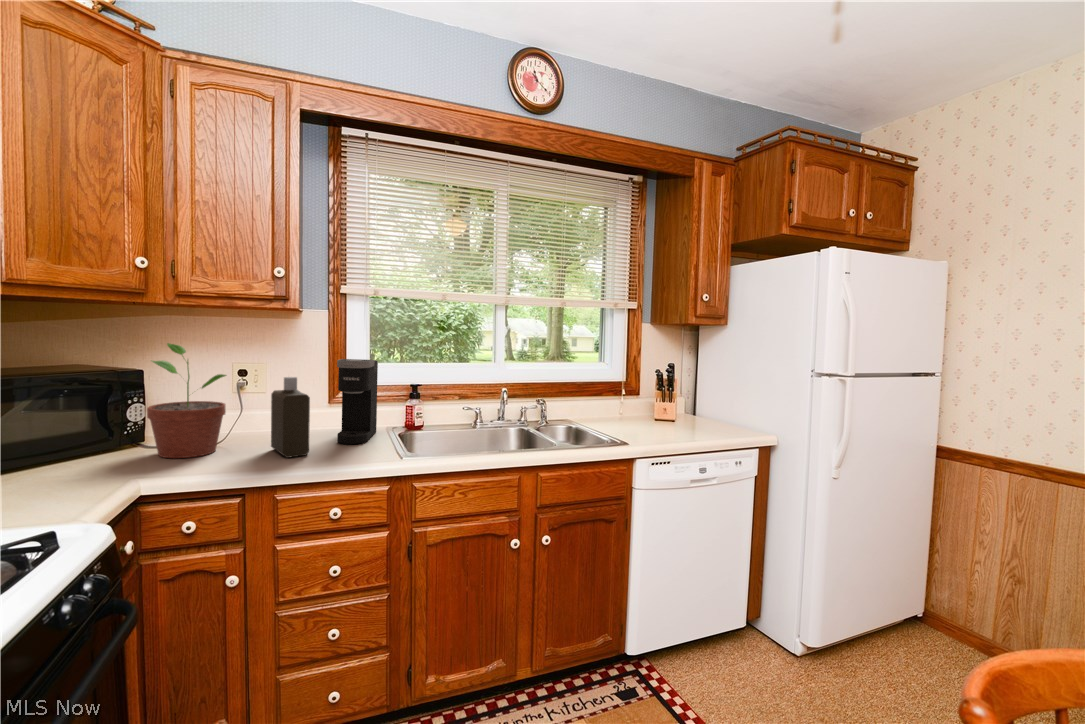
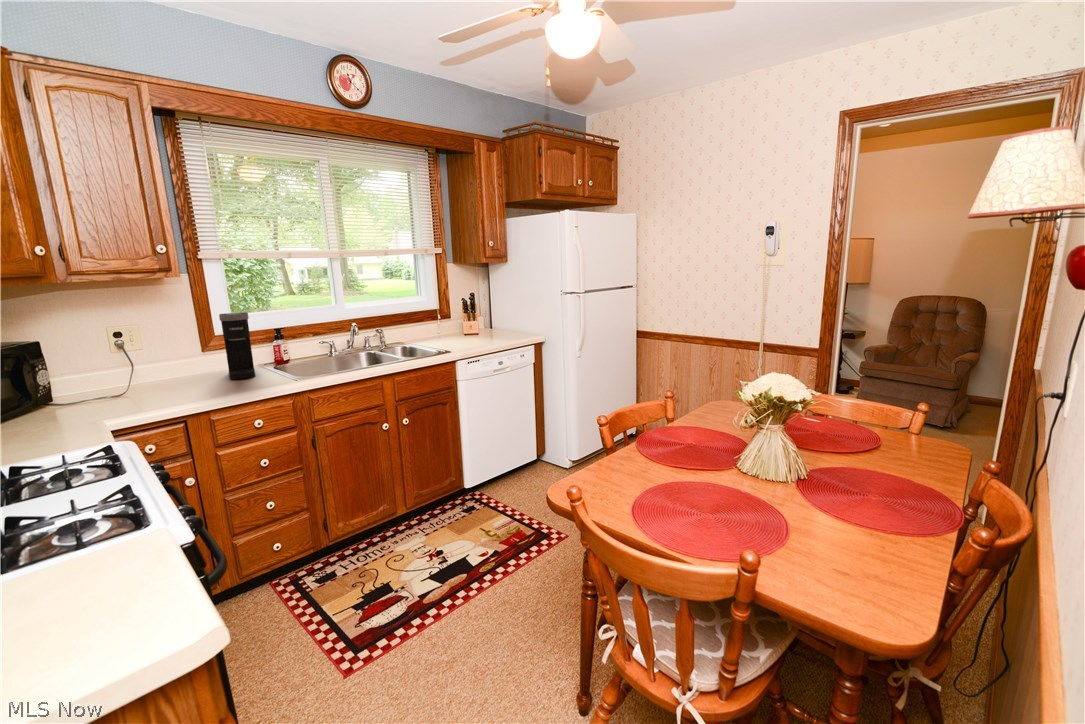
potted plant: present [147,343,226,458] -> none [64,315,136,407]
bottle: present [271,377,310,458] -> none [173,332,219,393]

